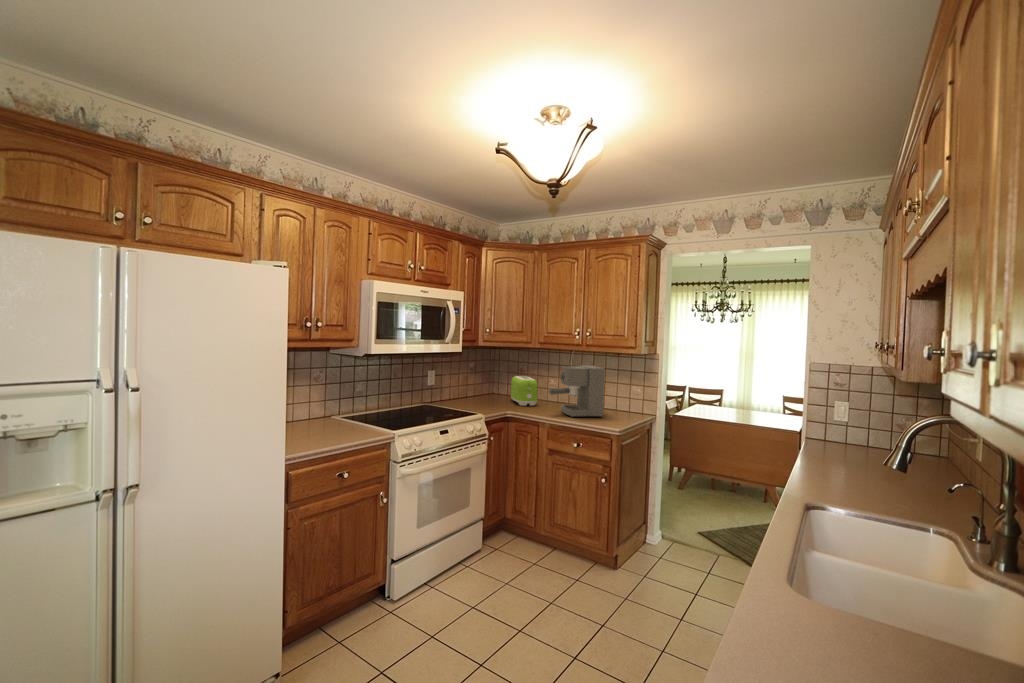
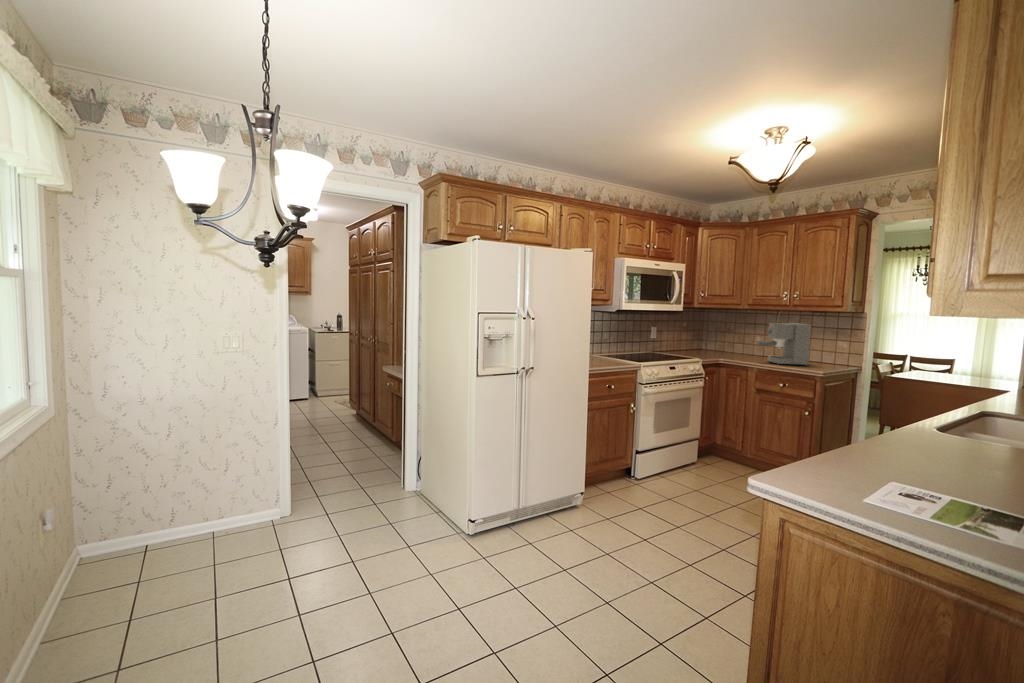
toaster: present [511,376,538,406] -> none [720,333,745,357]

